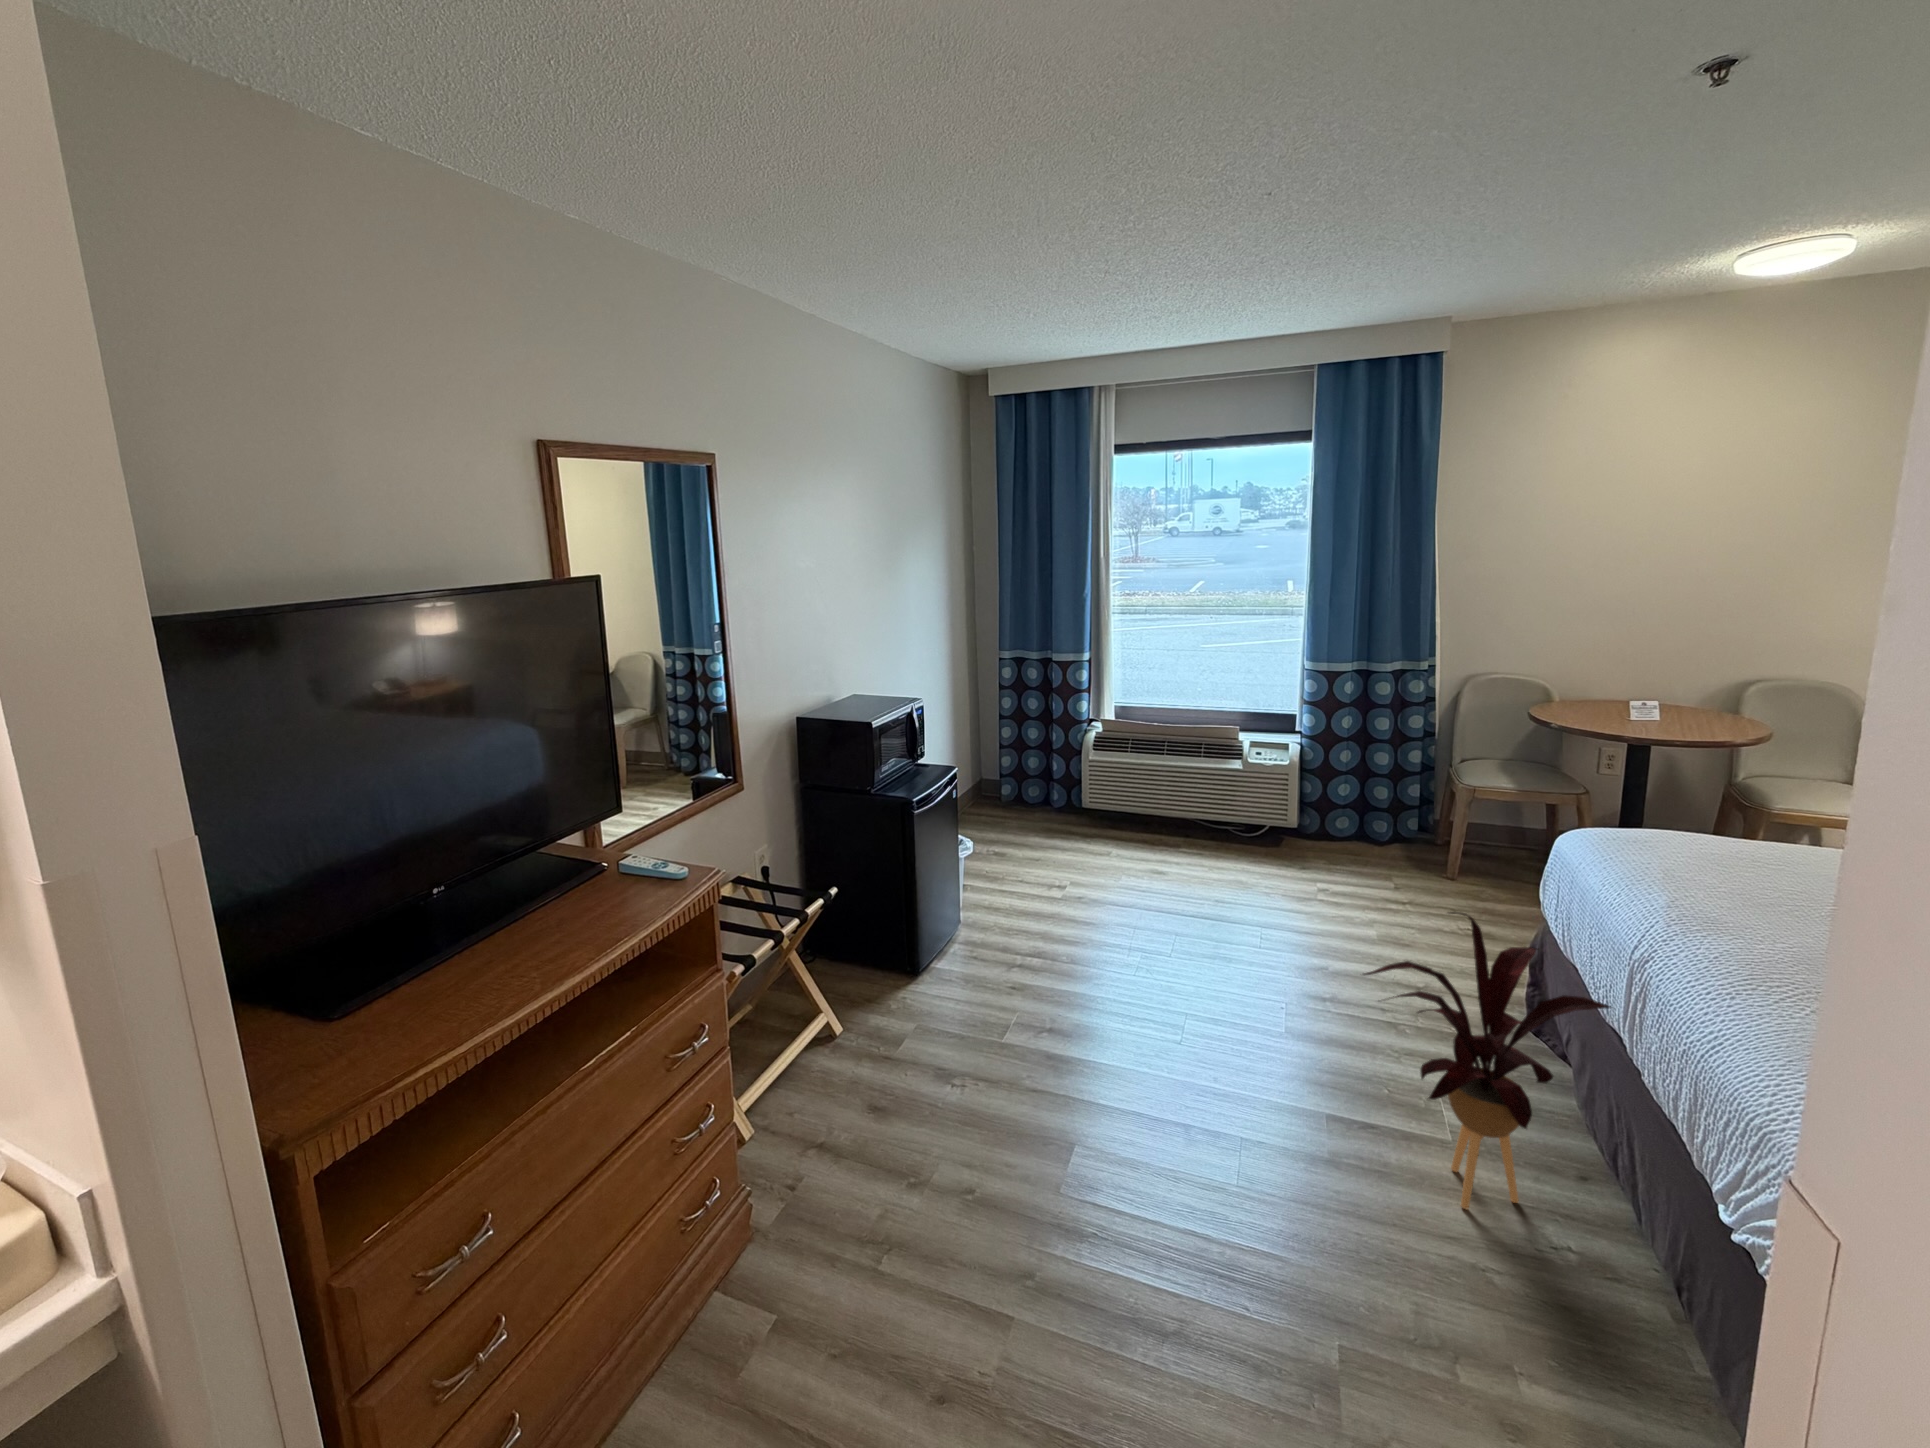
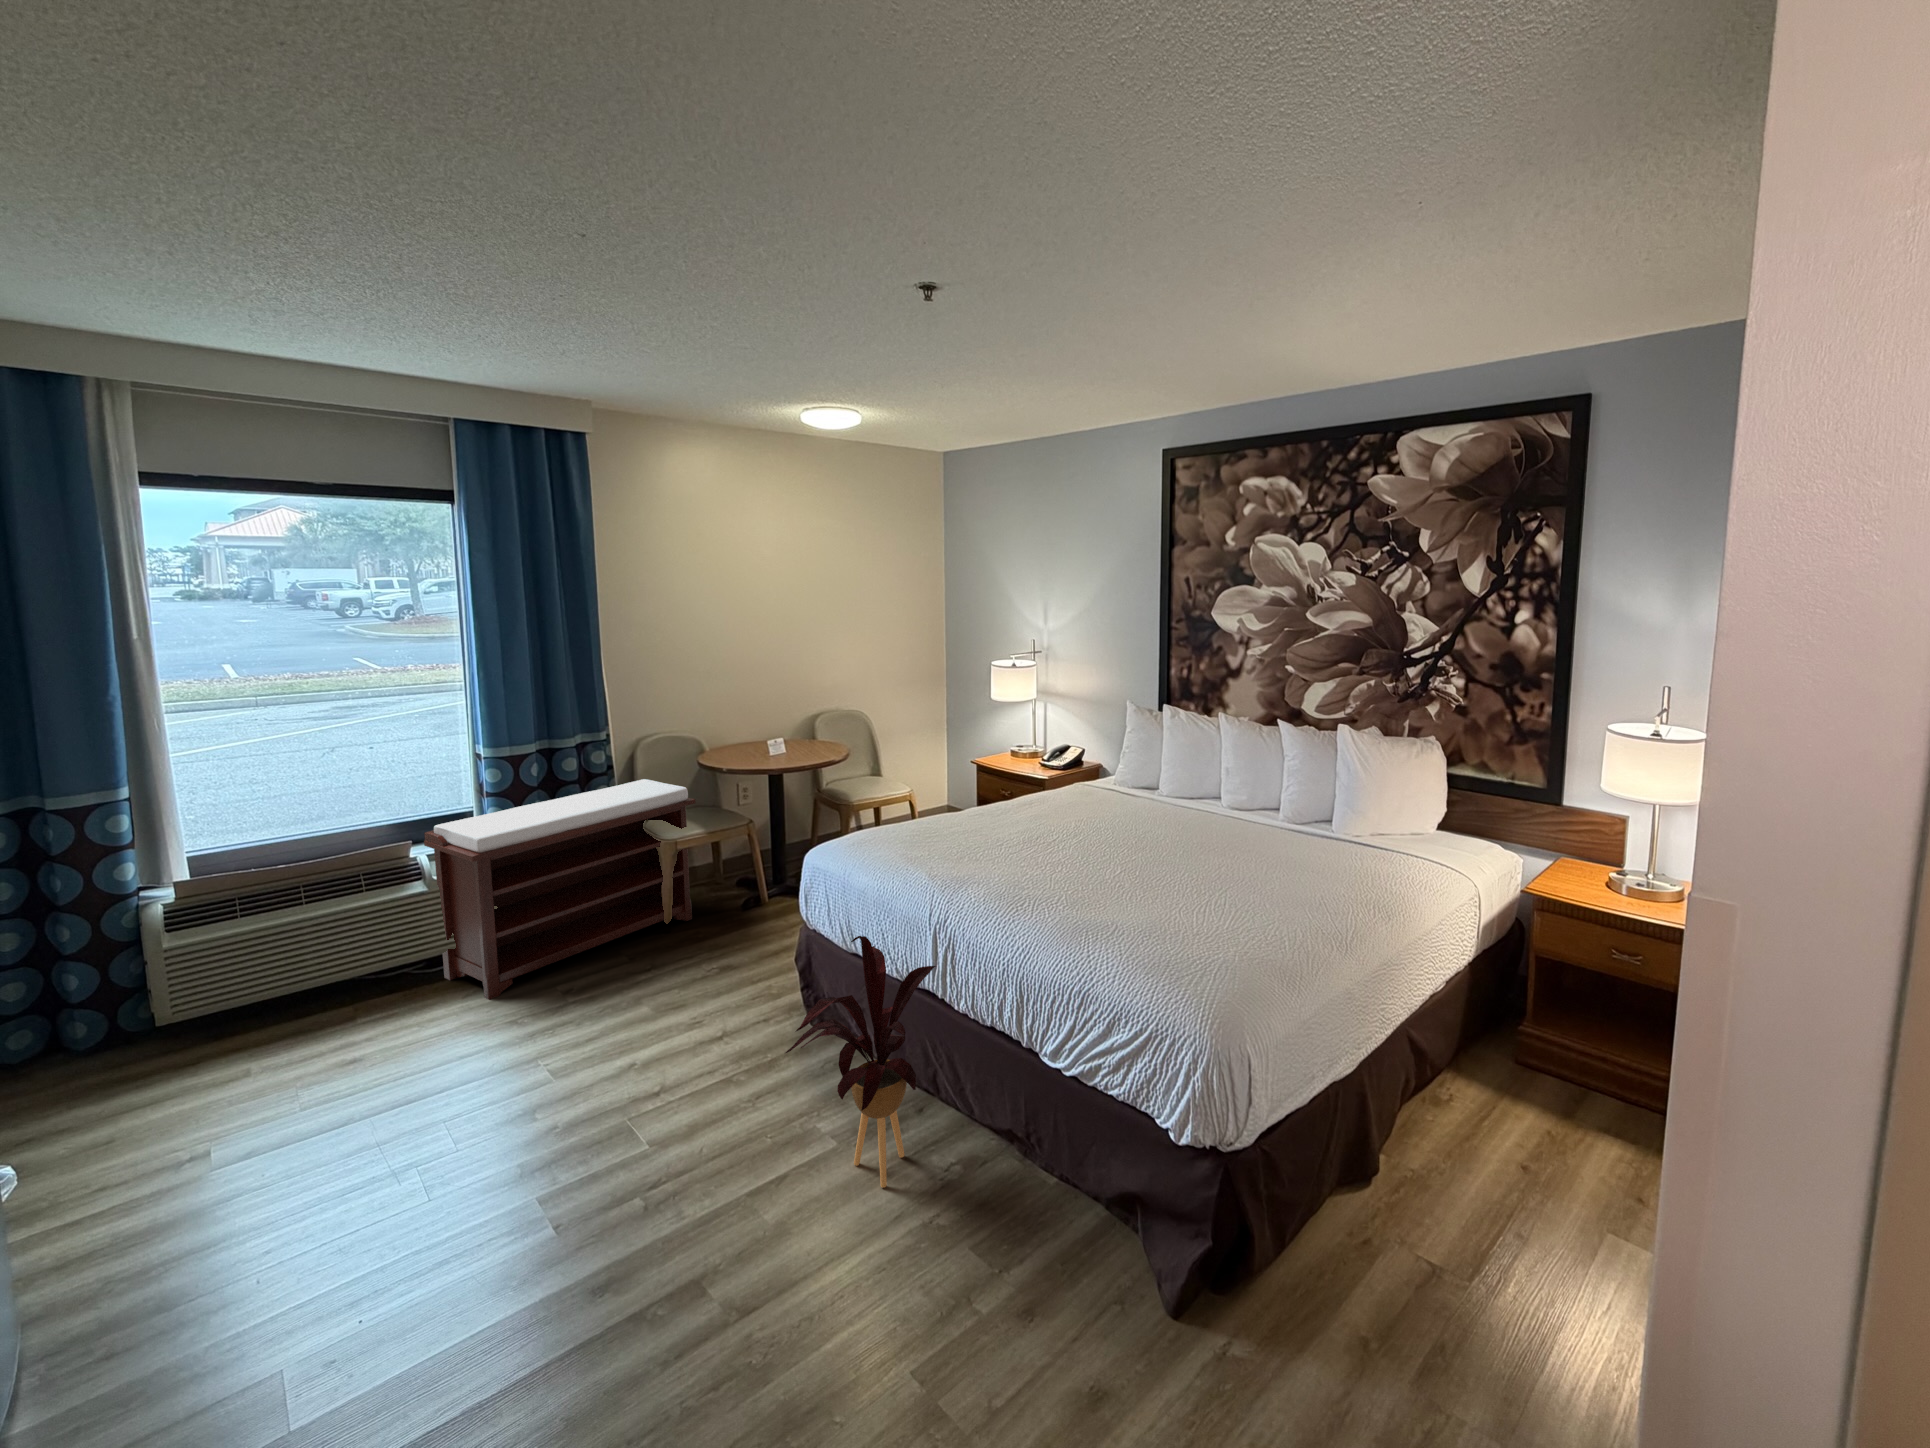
bench: none [1244,717,1509,878] -> present [424,779,696,1000]

